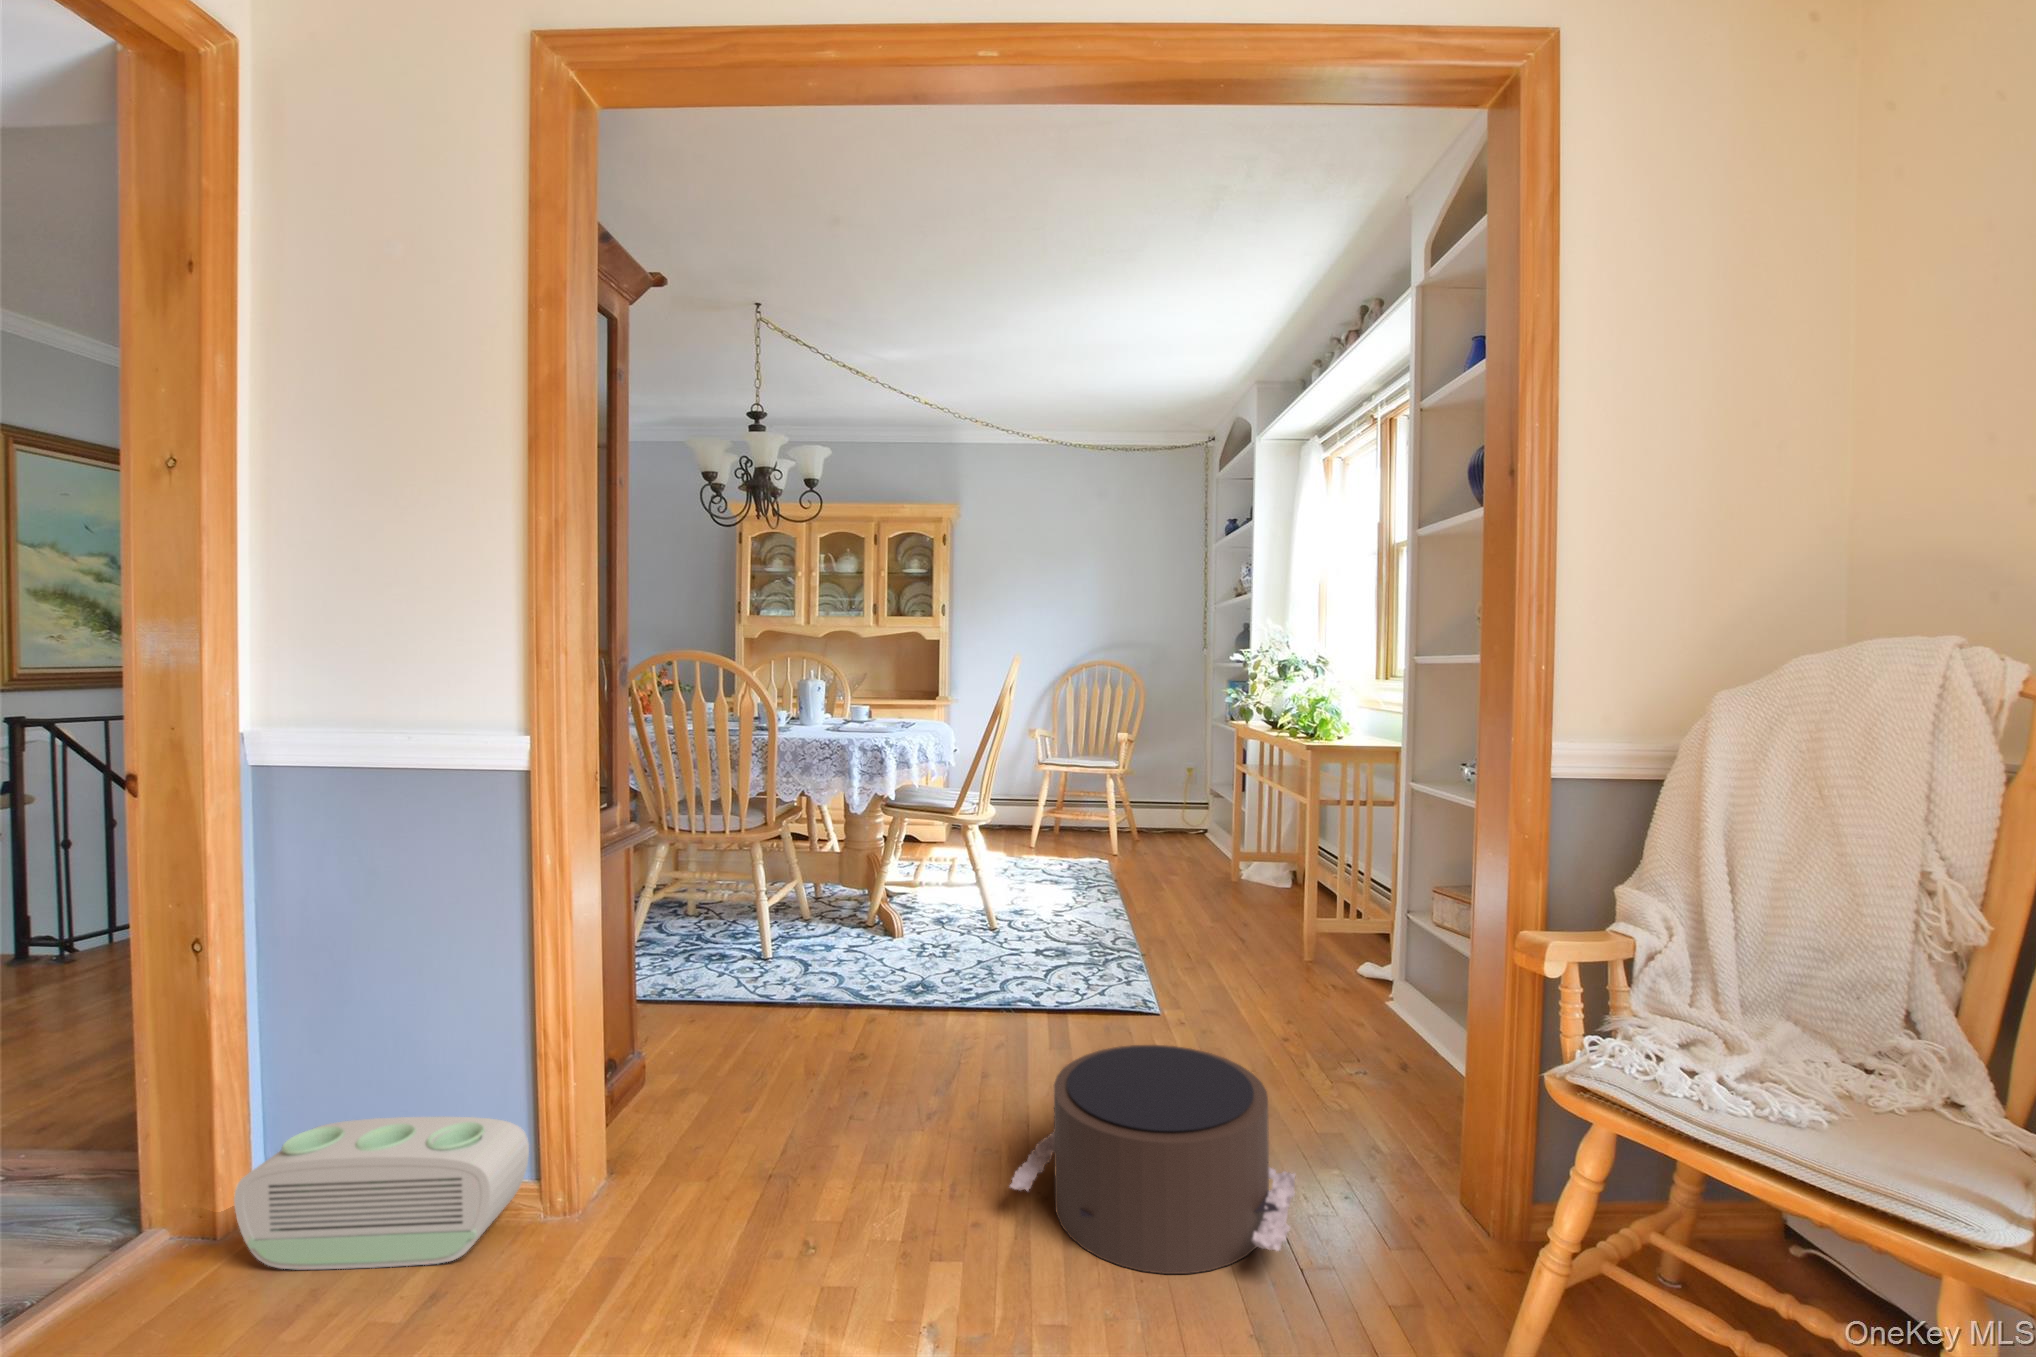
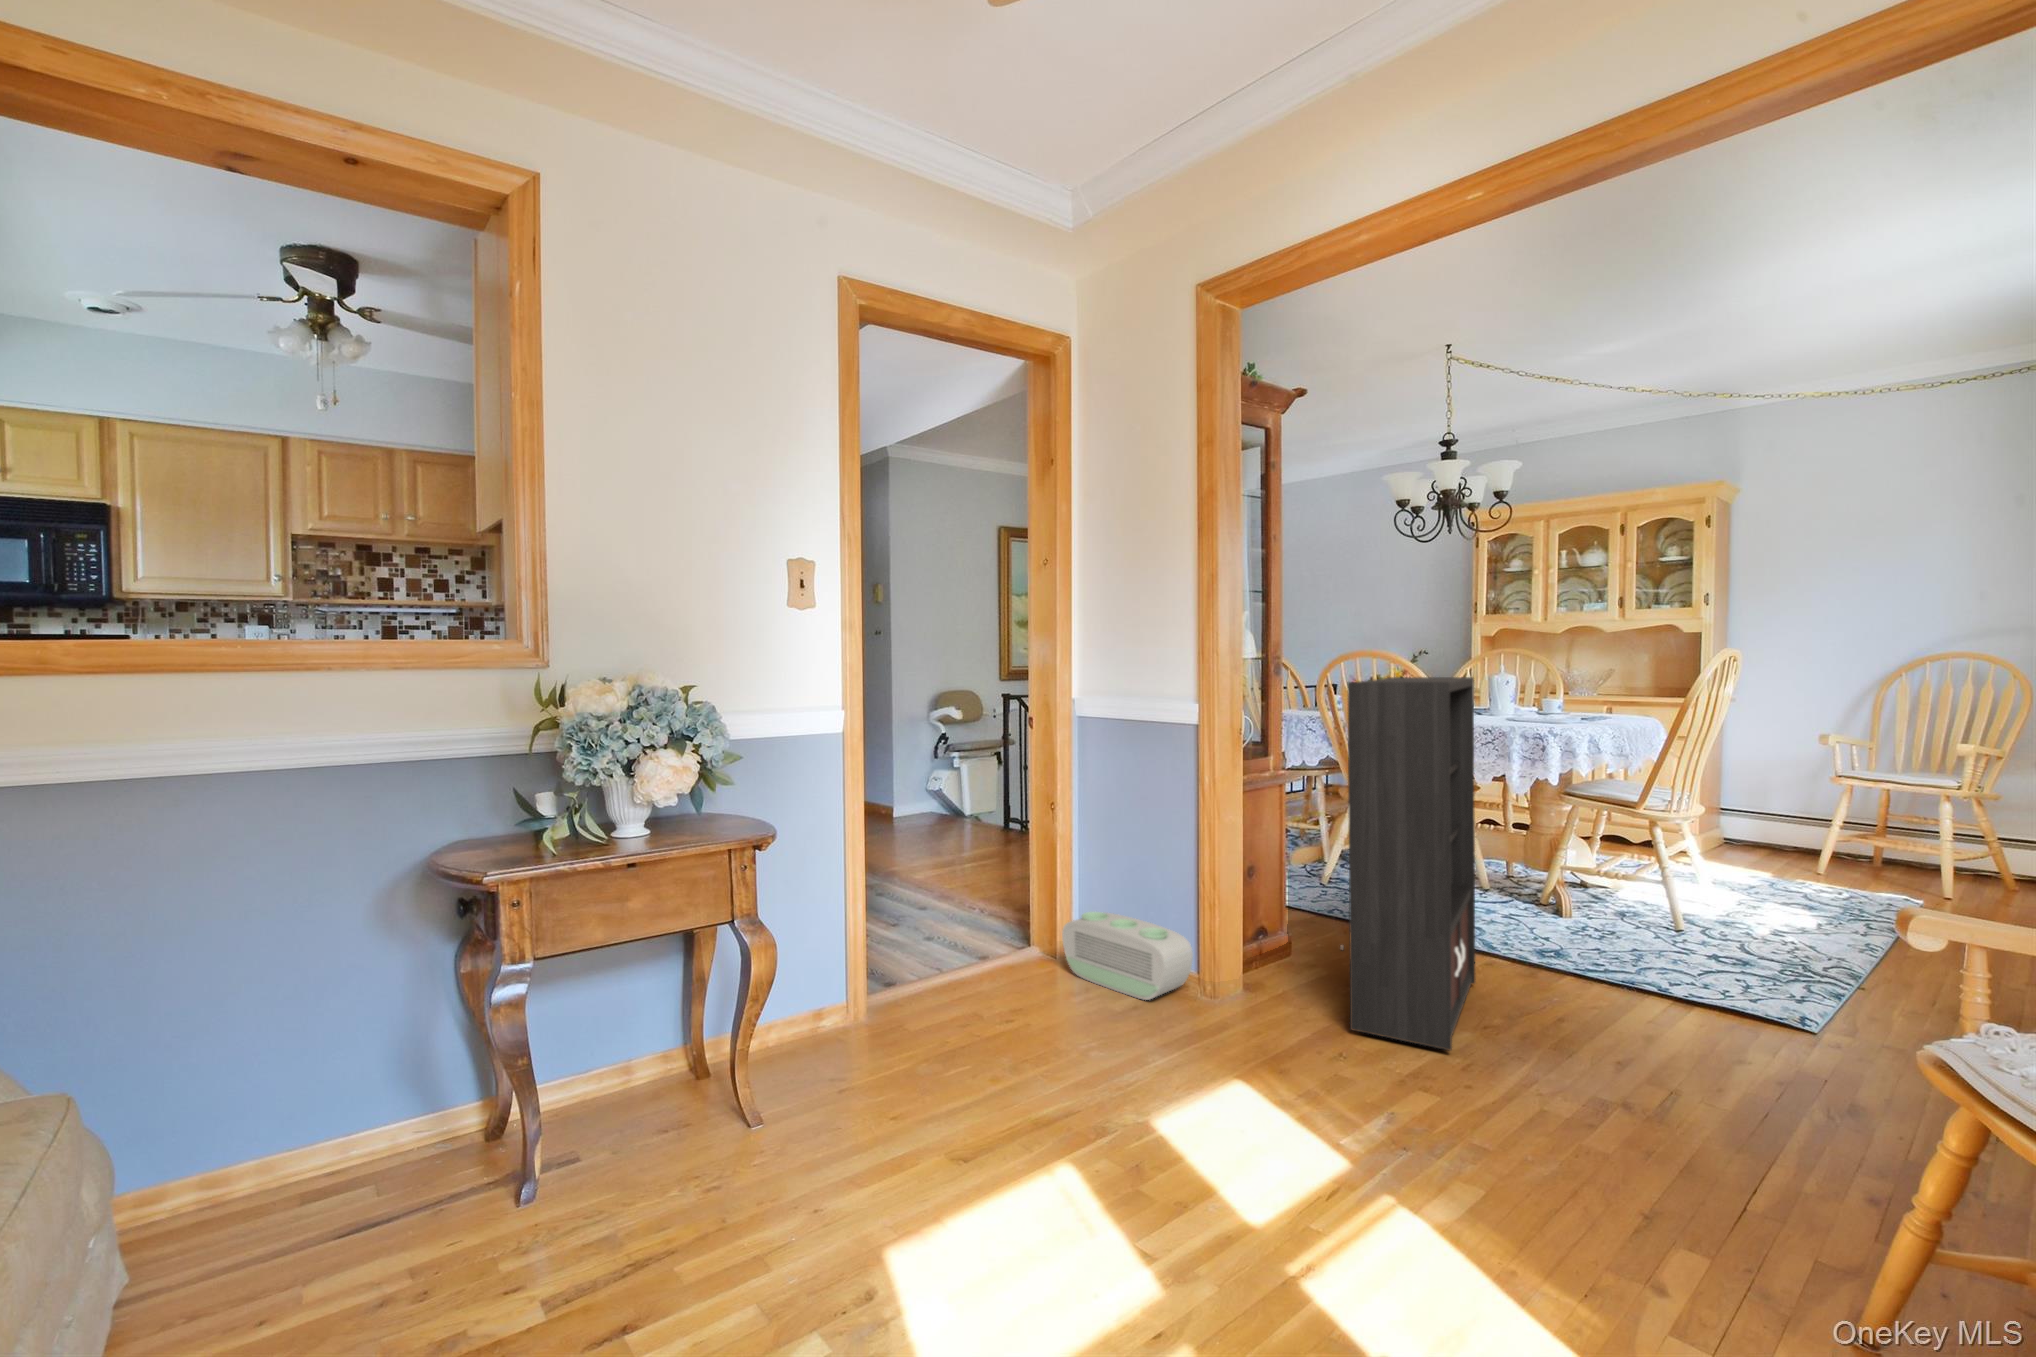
bookcase: none [702,683,916,1175] -> present [1340,677,1475,1051]
pouf: present [1010,1045,1295,1274] -> none [1497,1014,1816,1222]

